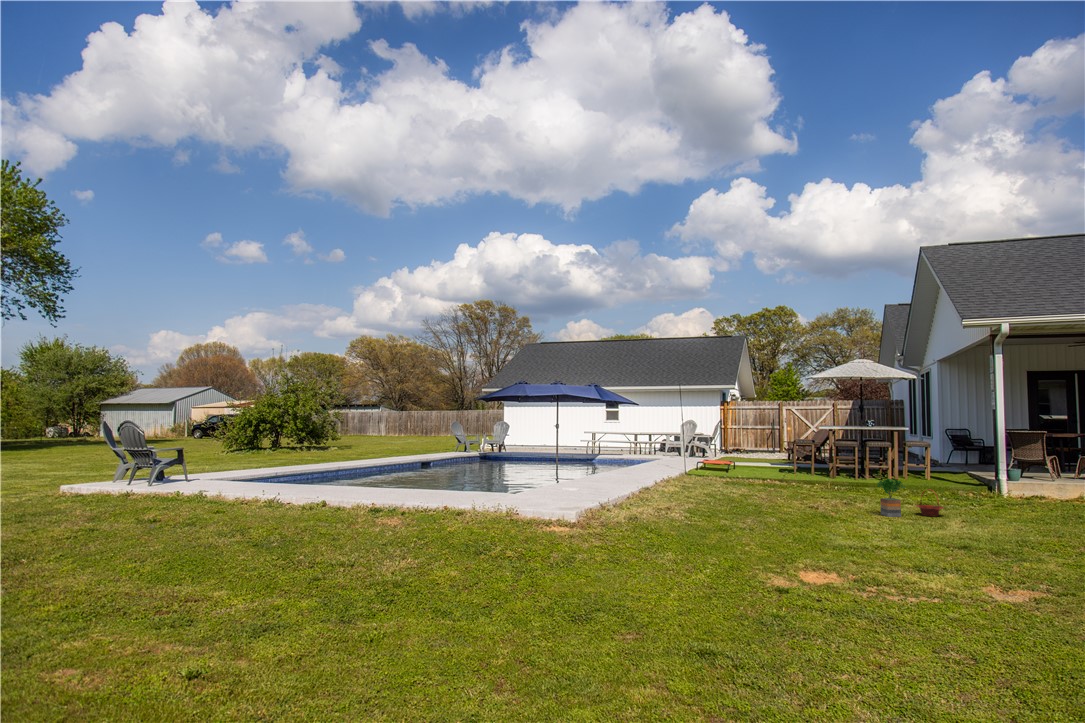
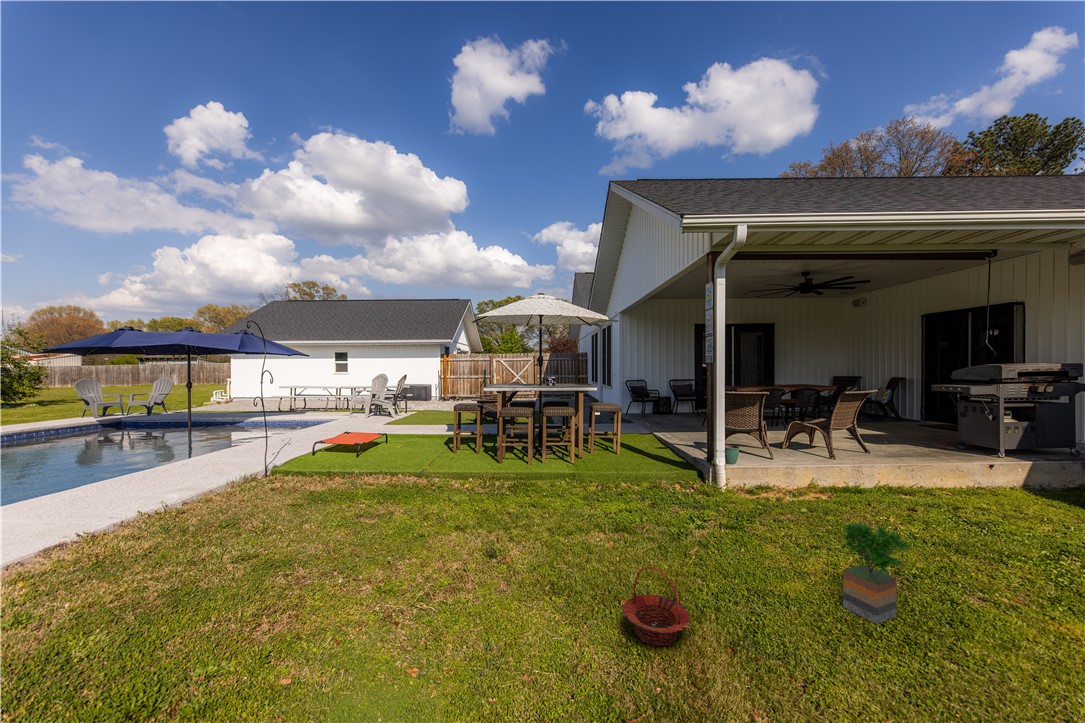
potted tree: present [878,479,905,517] -> present [843,522,910,624]

